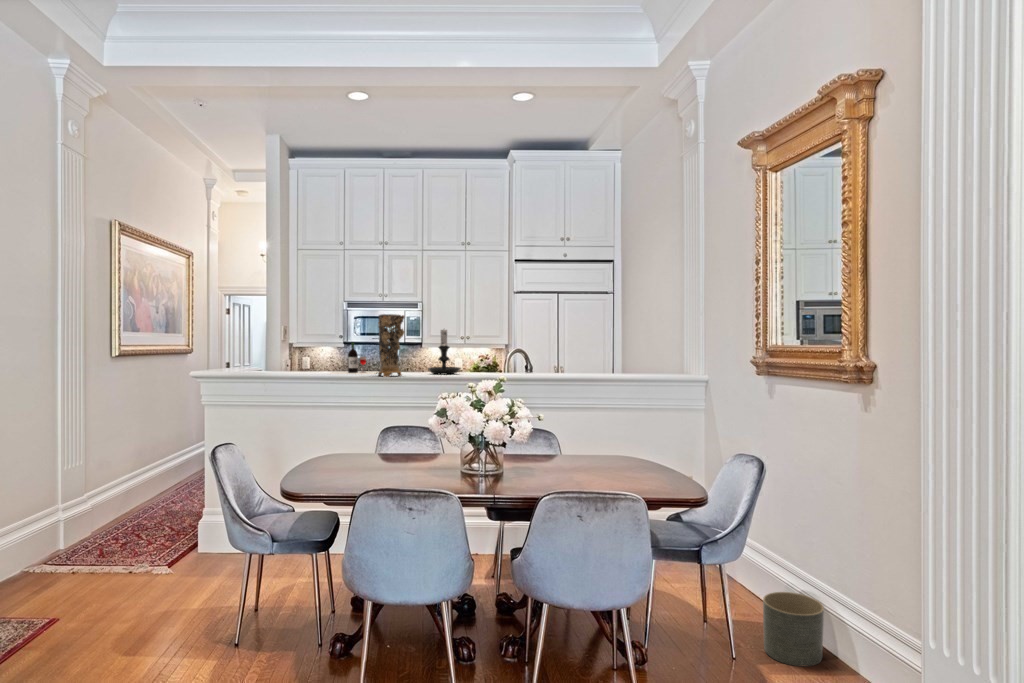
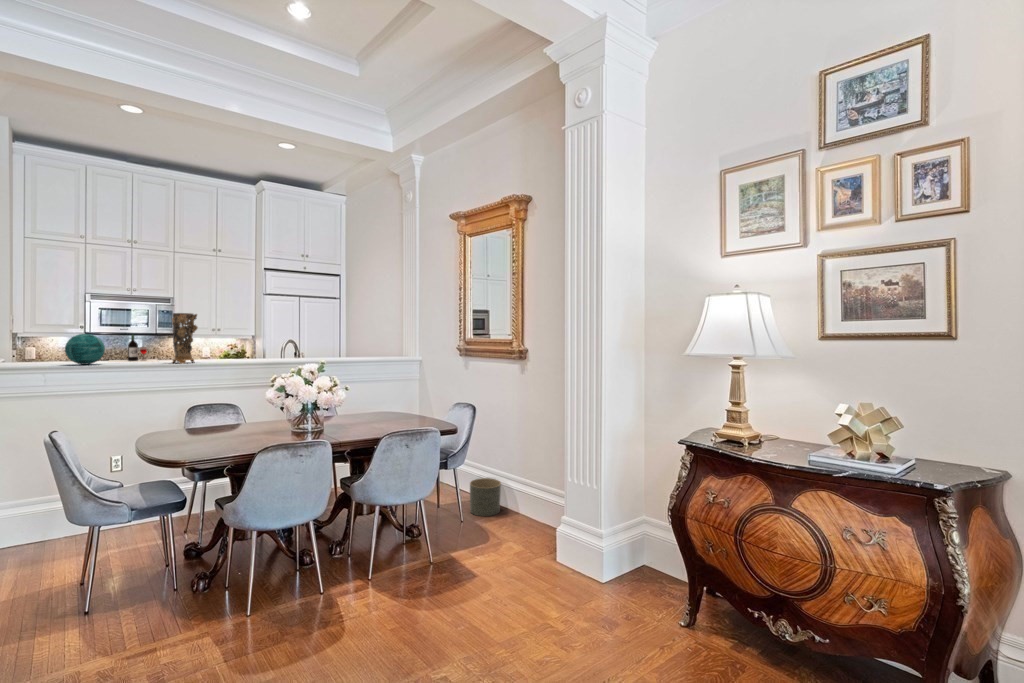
candle holder: present [428,329,461,374] -> none [209,322,239,360]
decorative orb: none [277,340,314,375] -> present [65,334,105,365]

